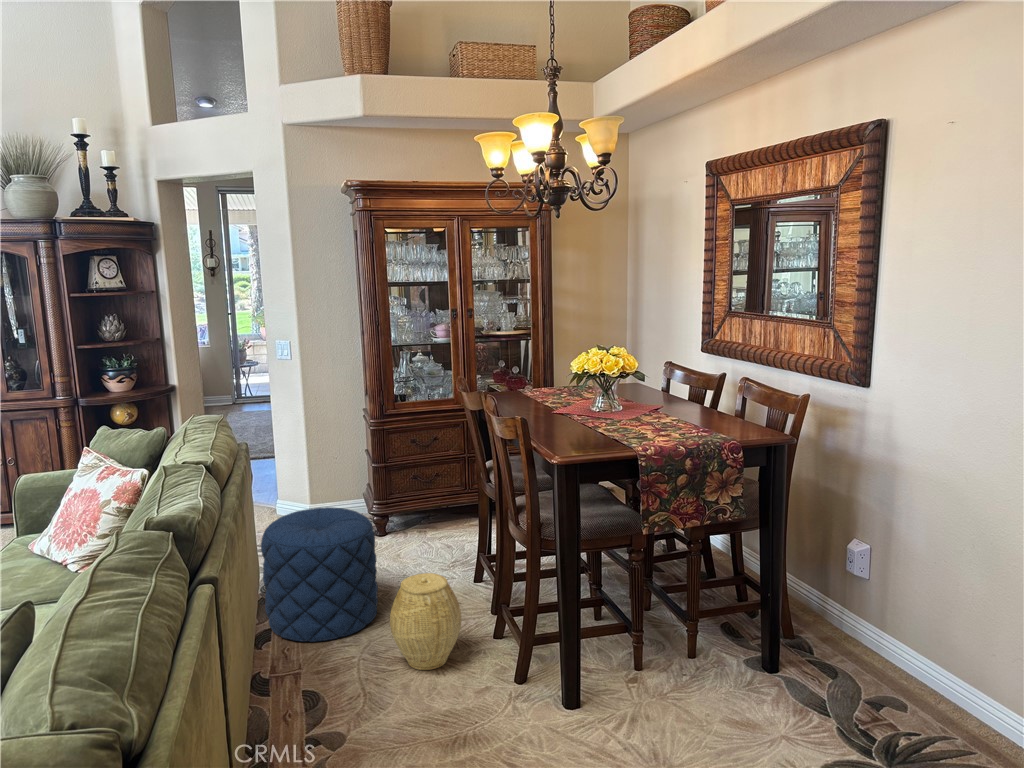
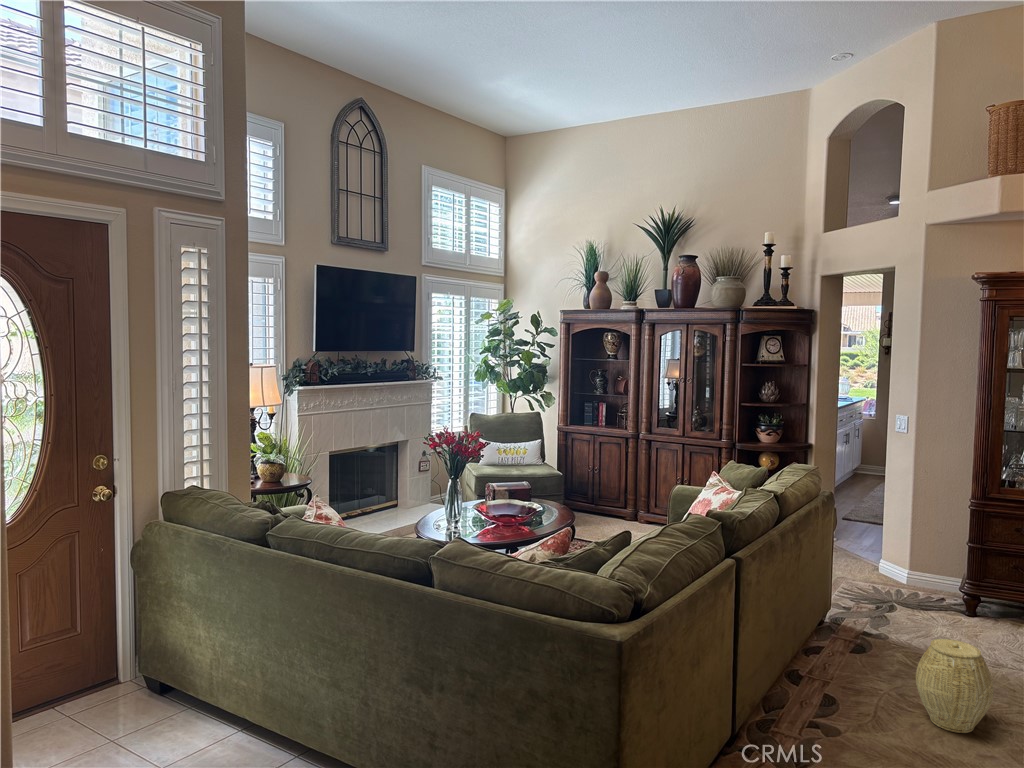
pouf: present [261,507,378,642] -> none [823,559,932,678]

